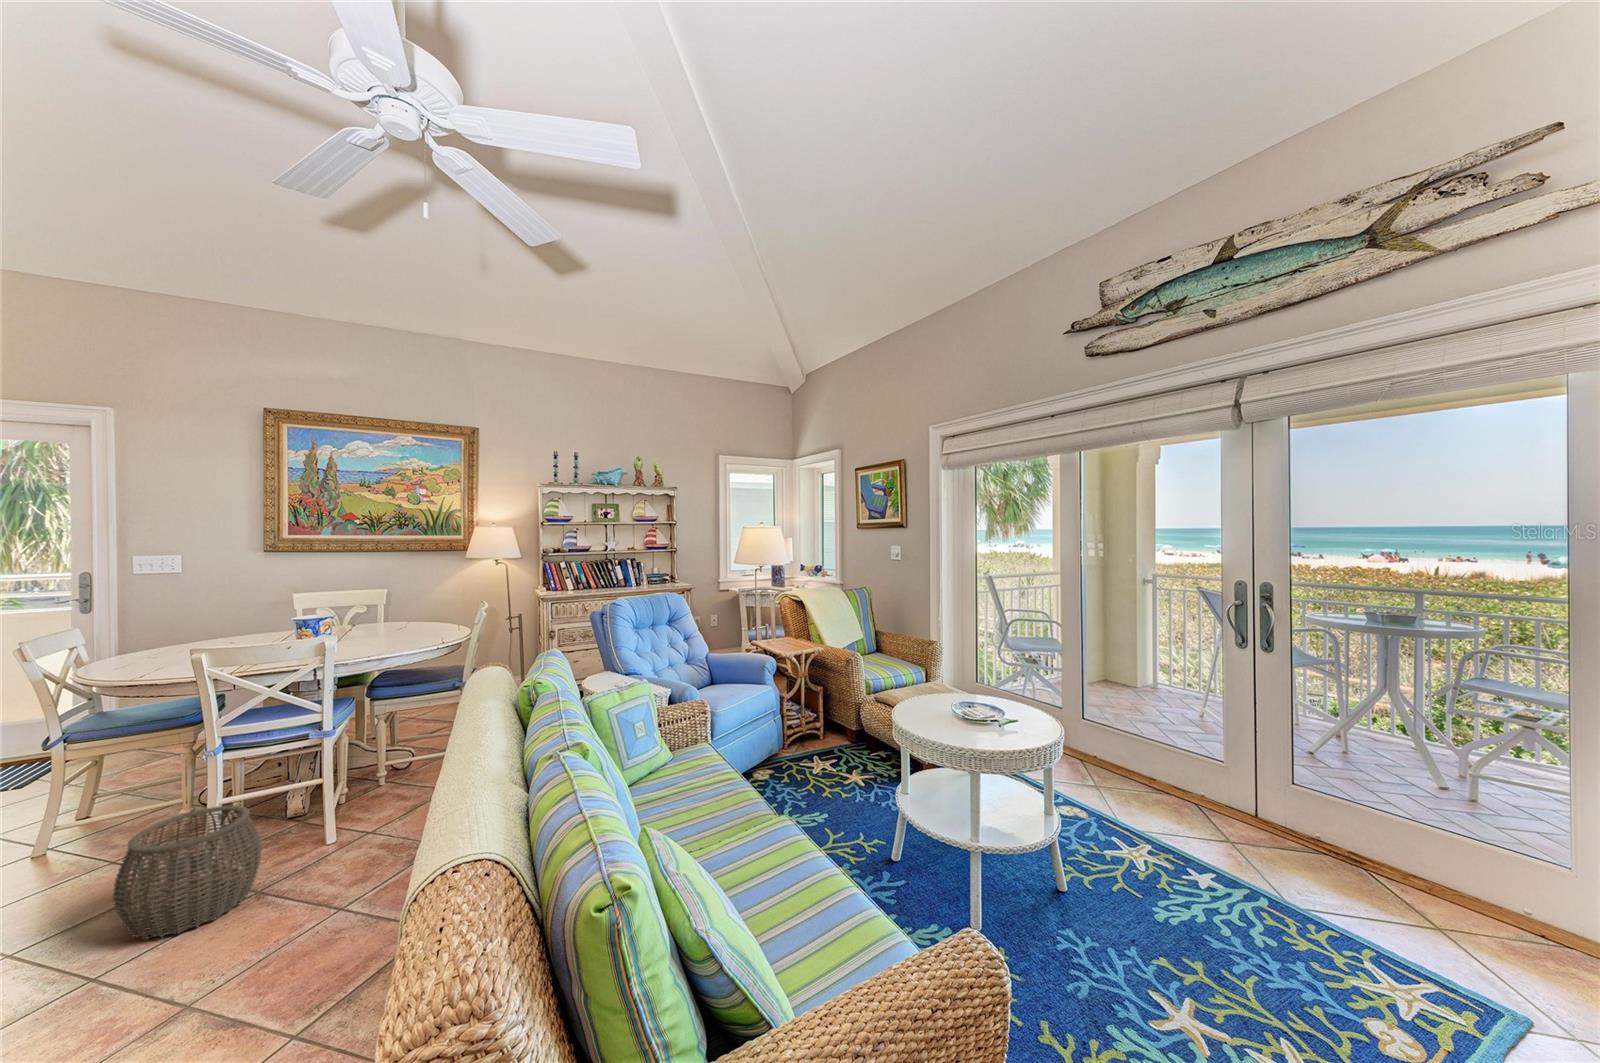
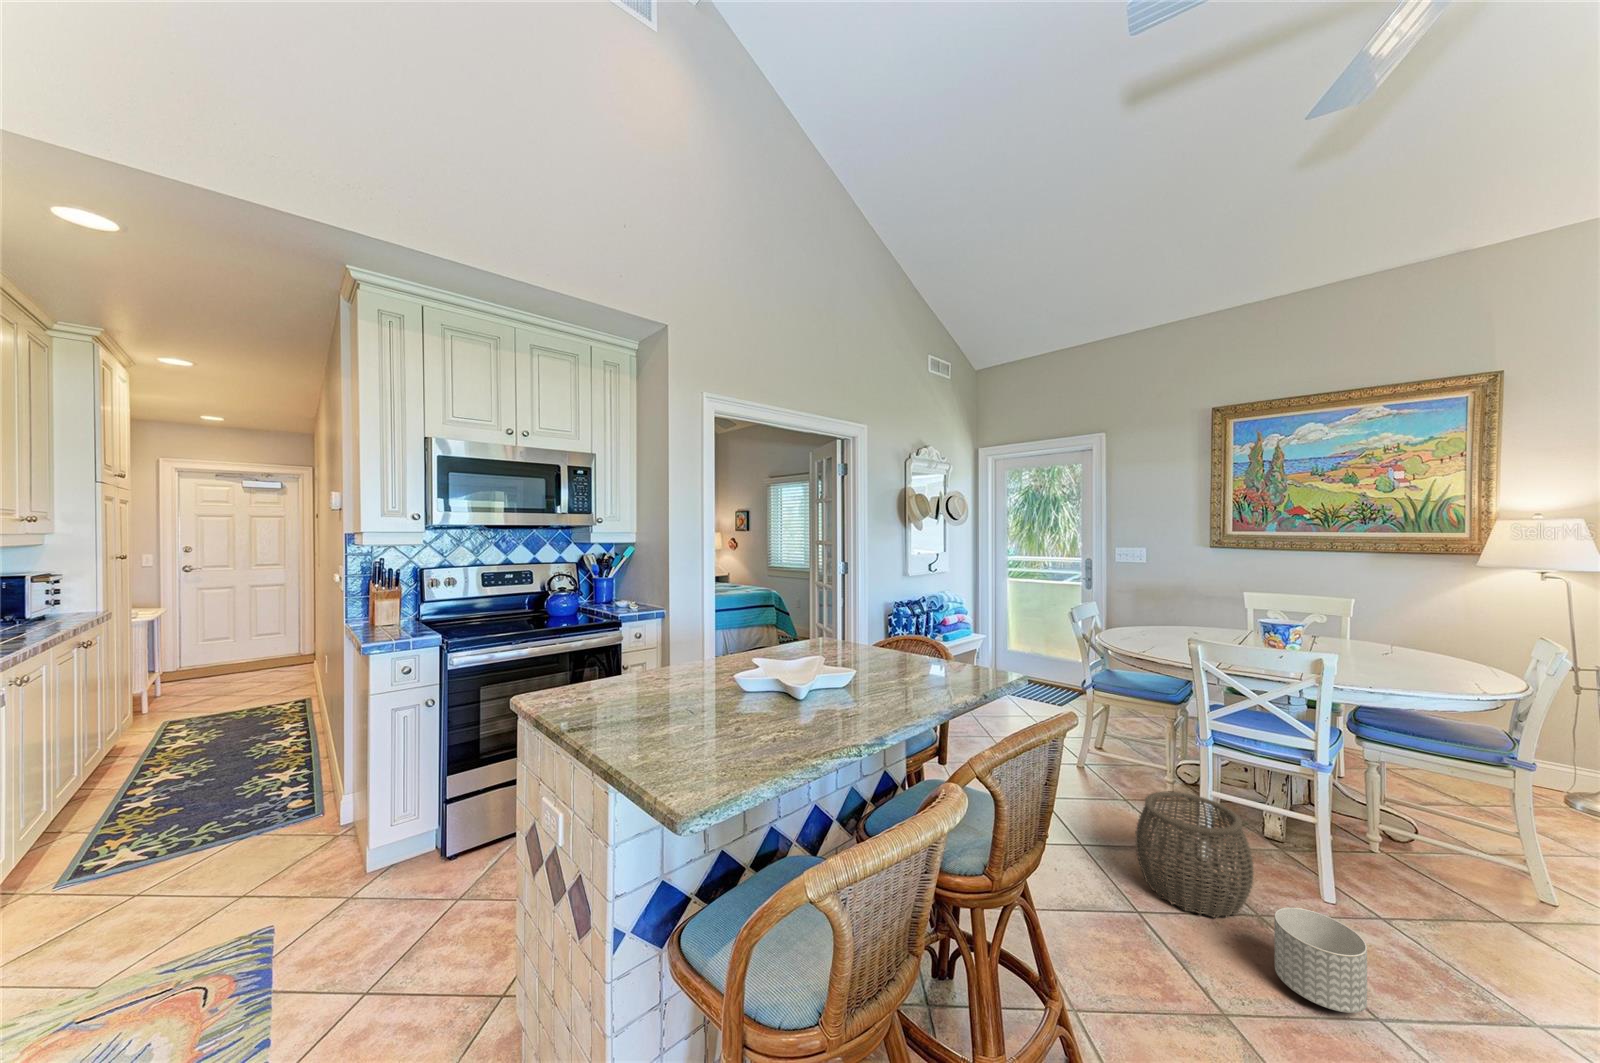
planter: none [268,852,343,933] -> present [1274,907,1367,1013]

